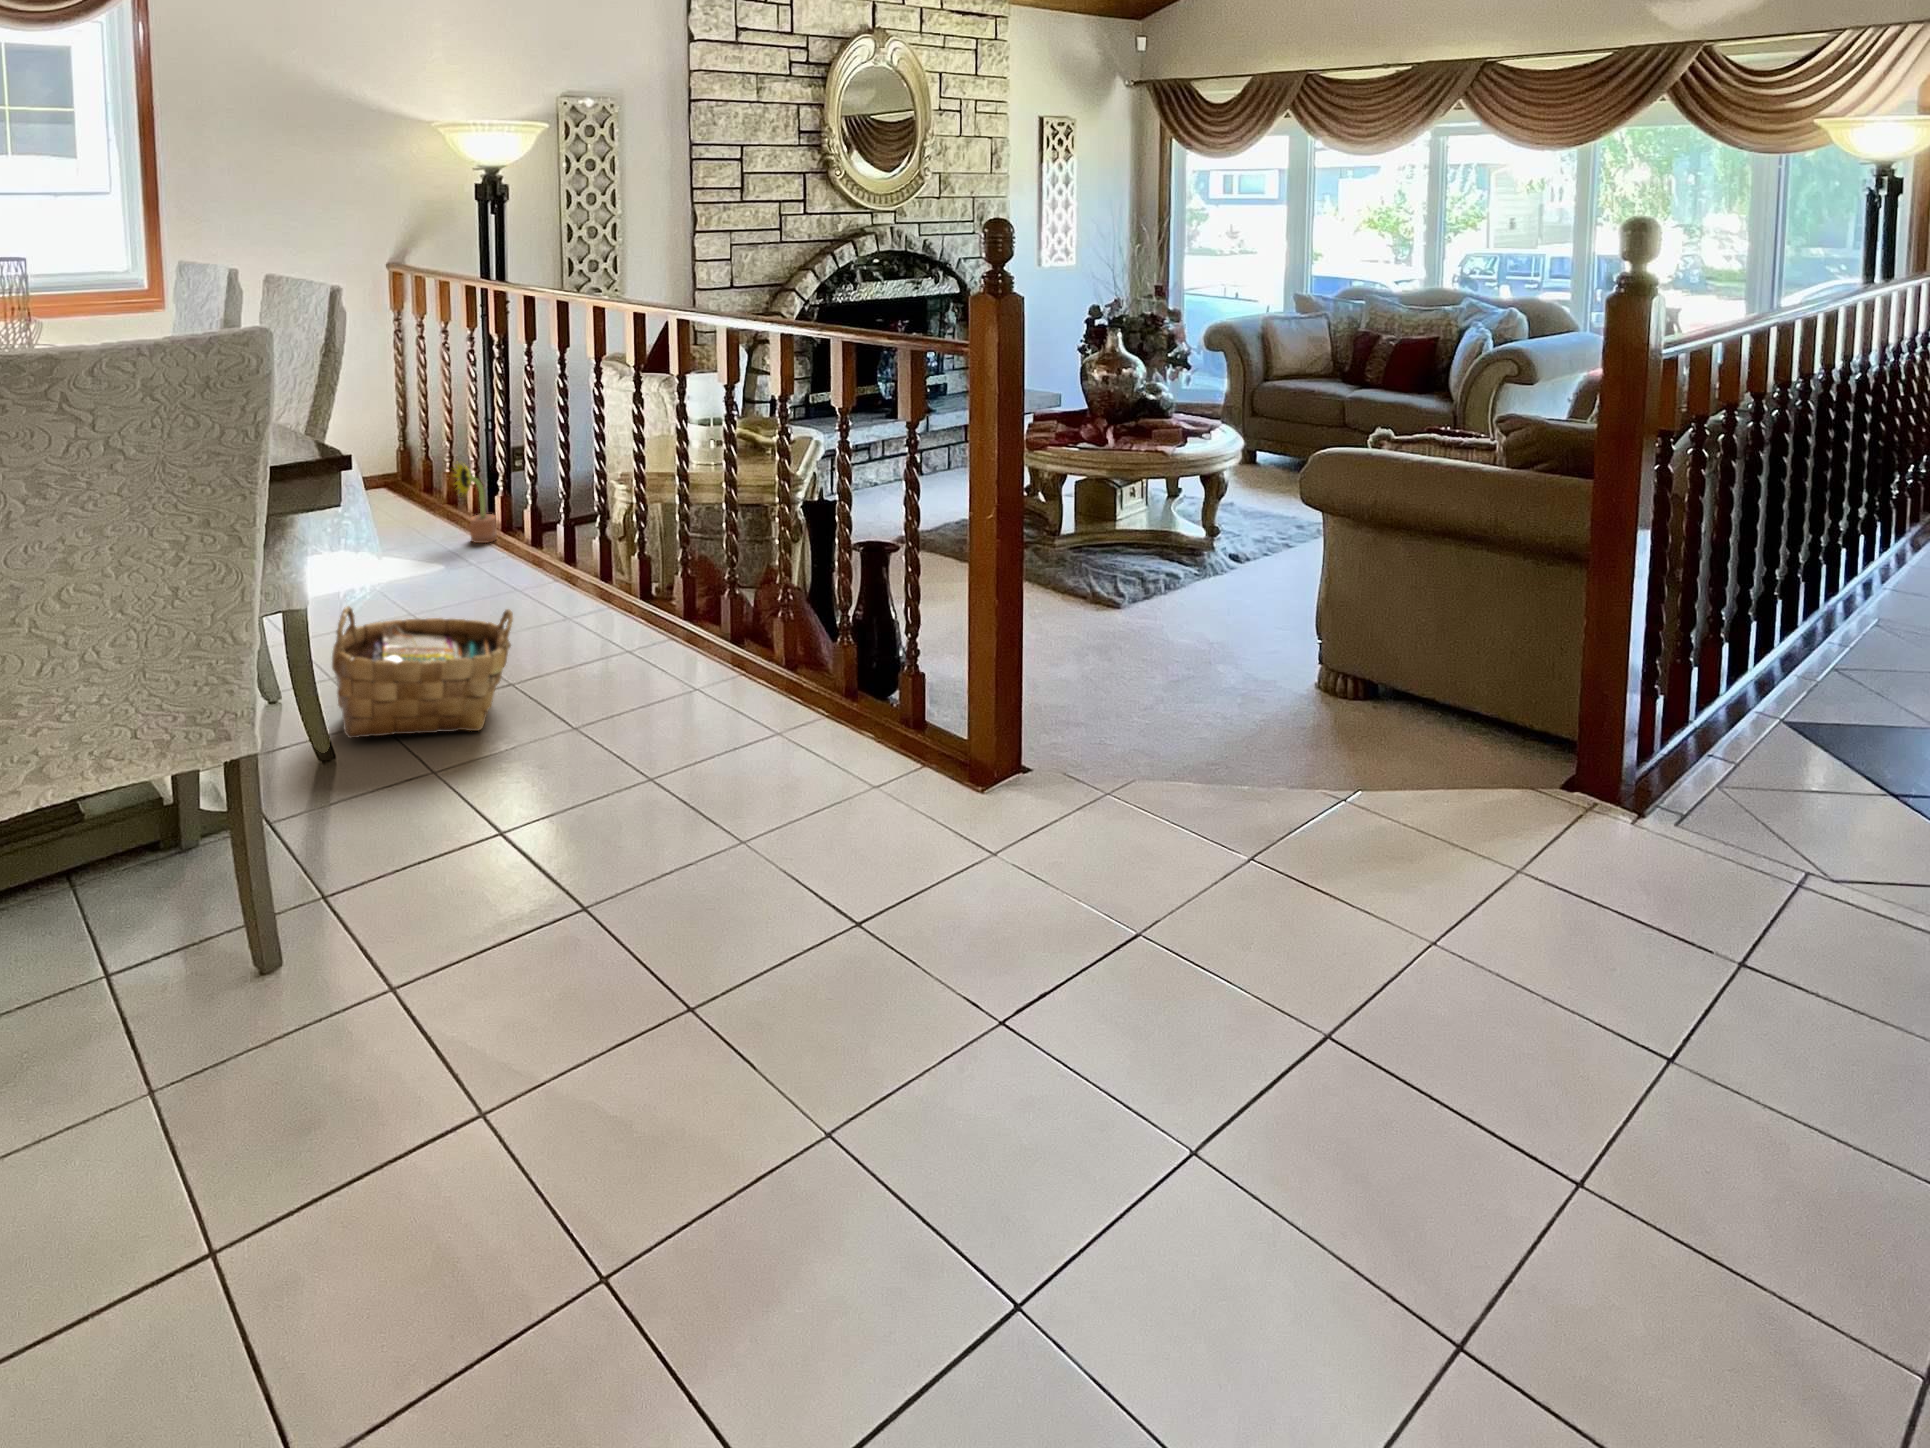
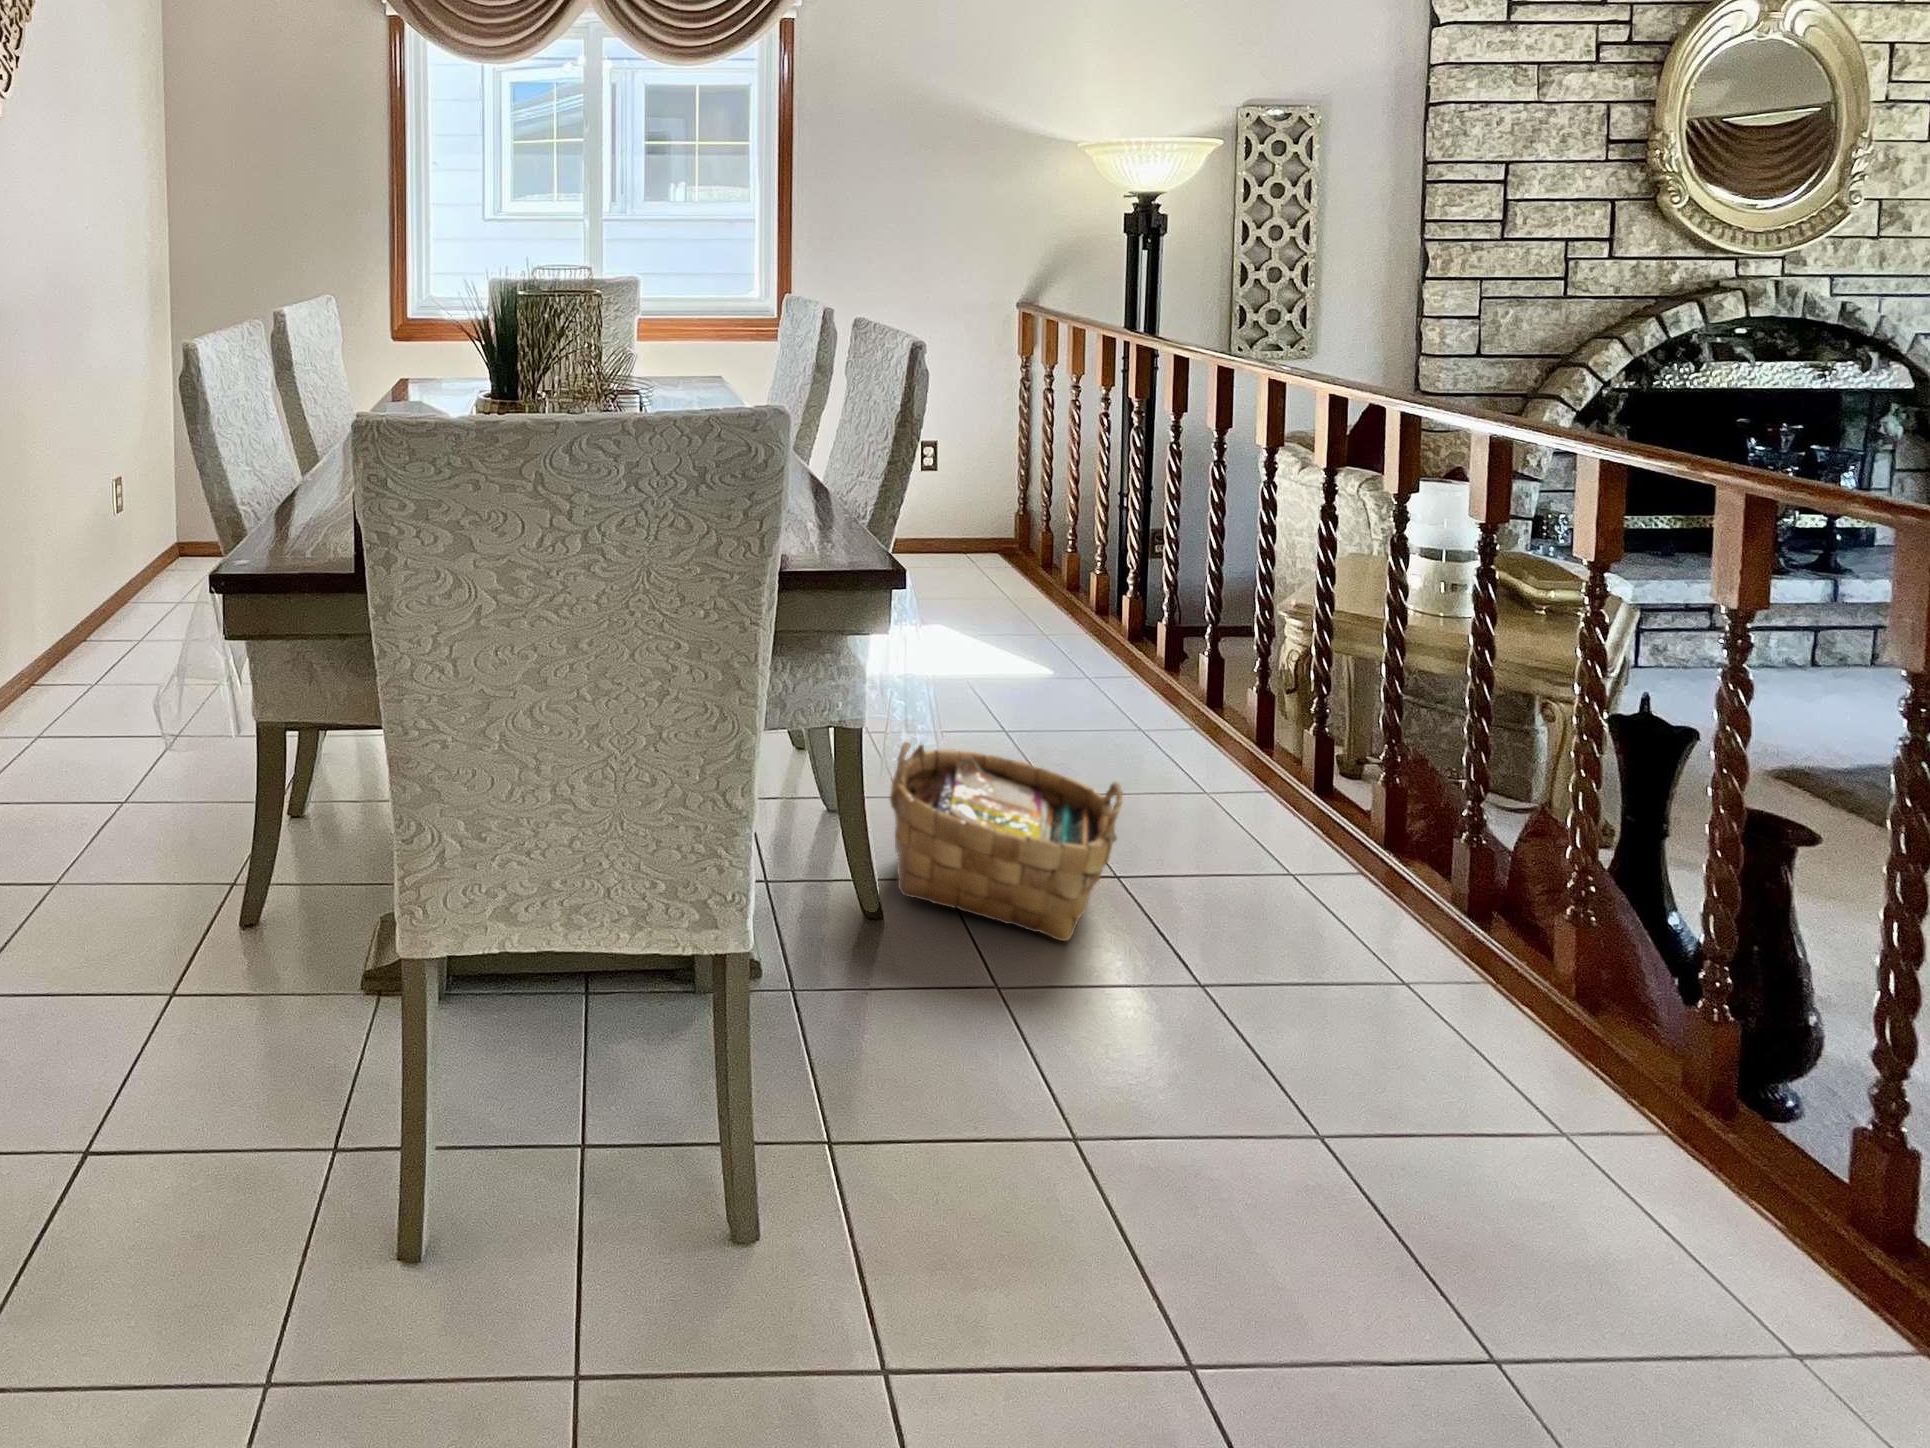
decorative plant: present [454,464,497,543] -> none [1071,541,1123,647]

